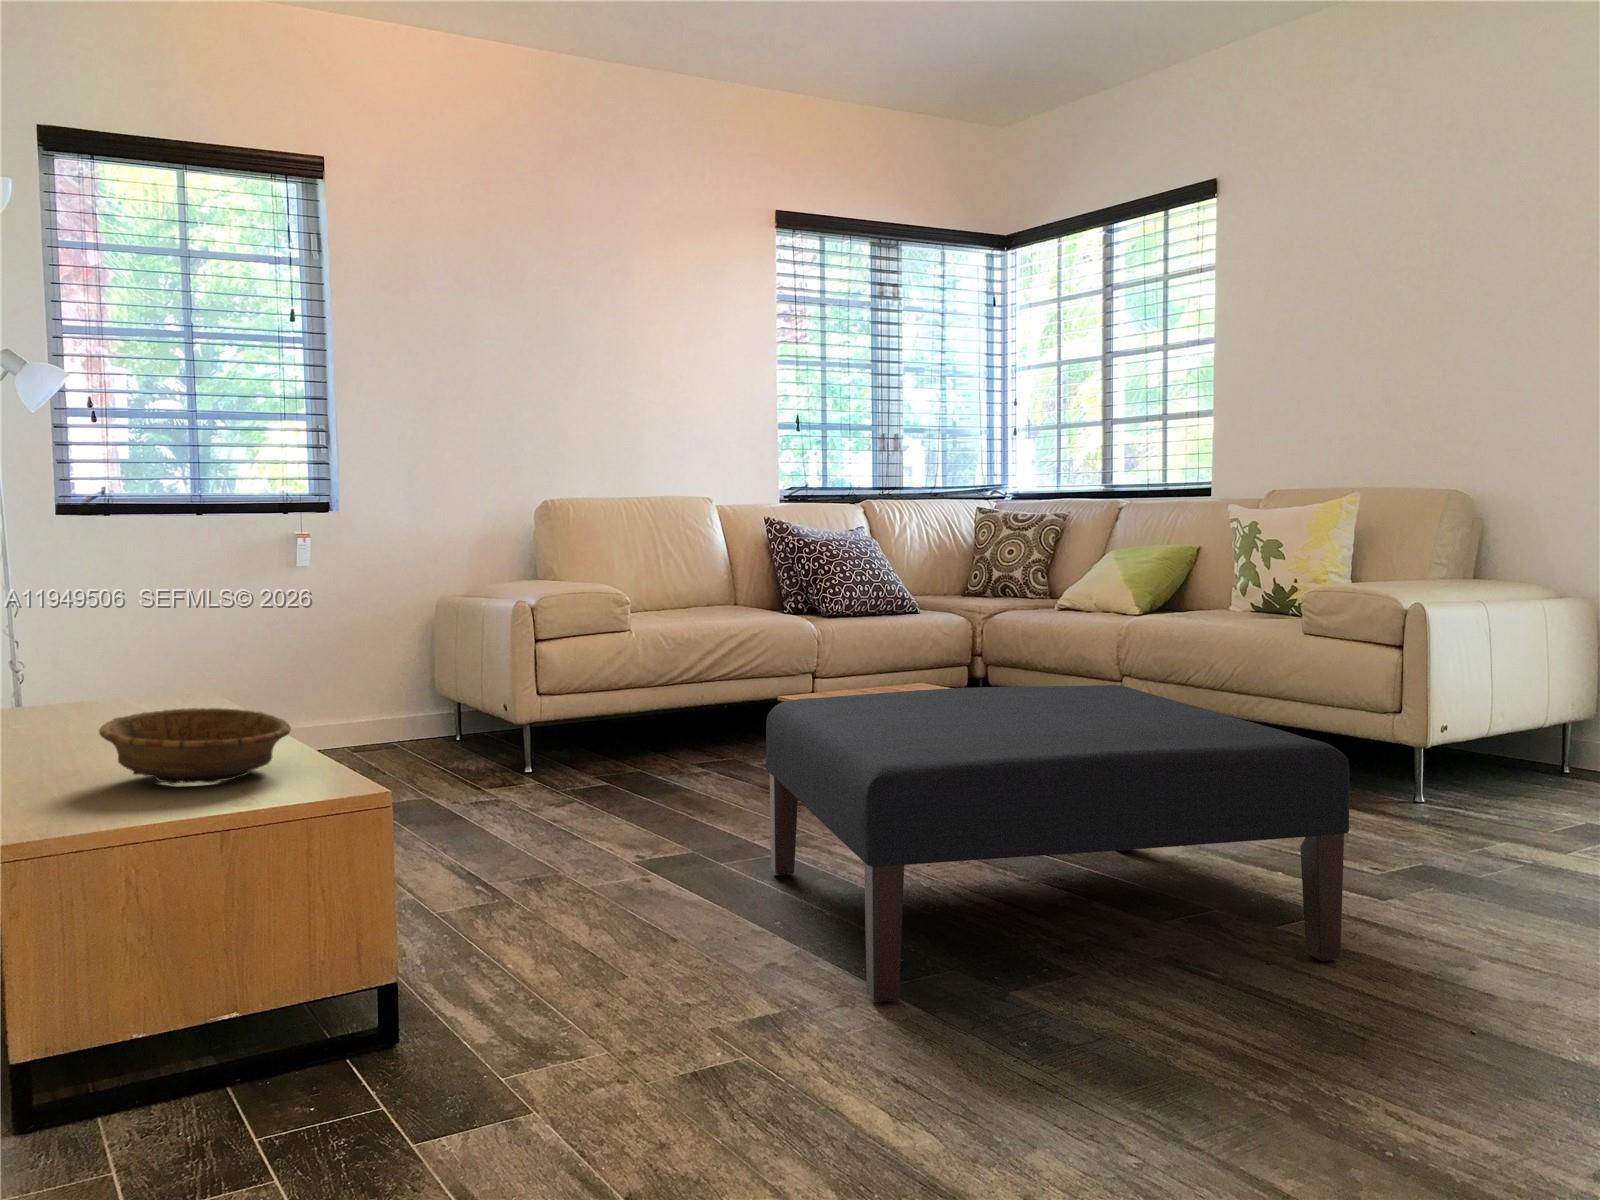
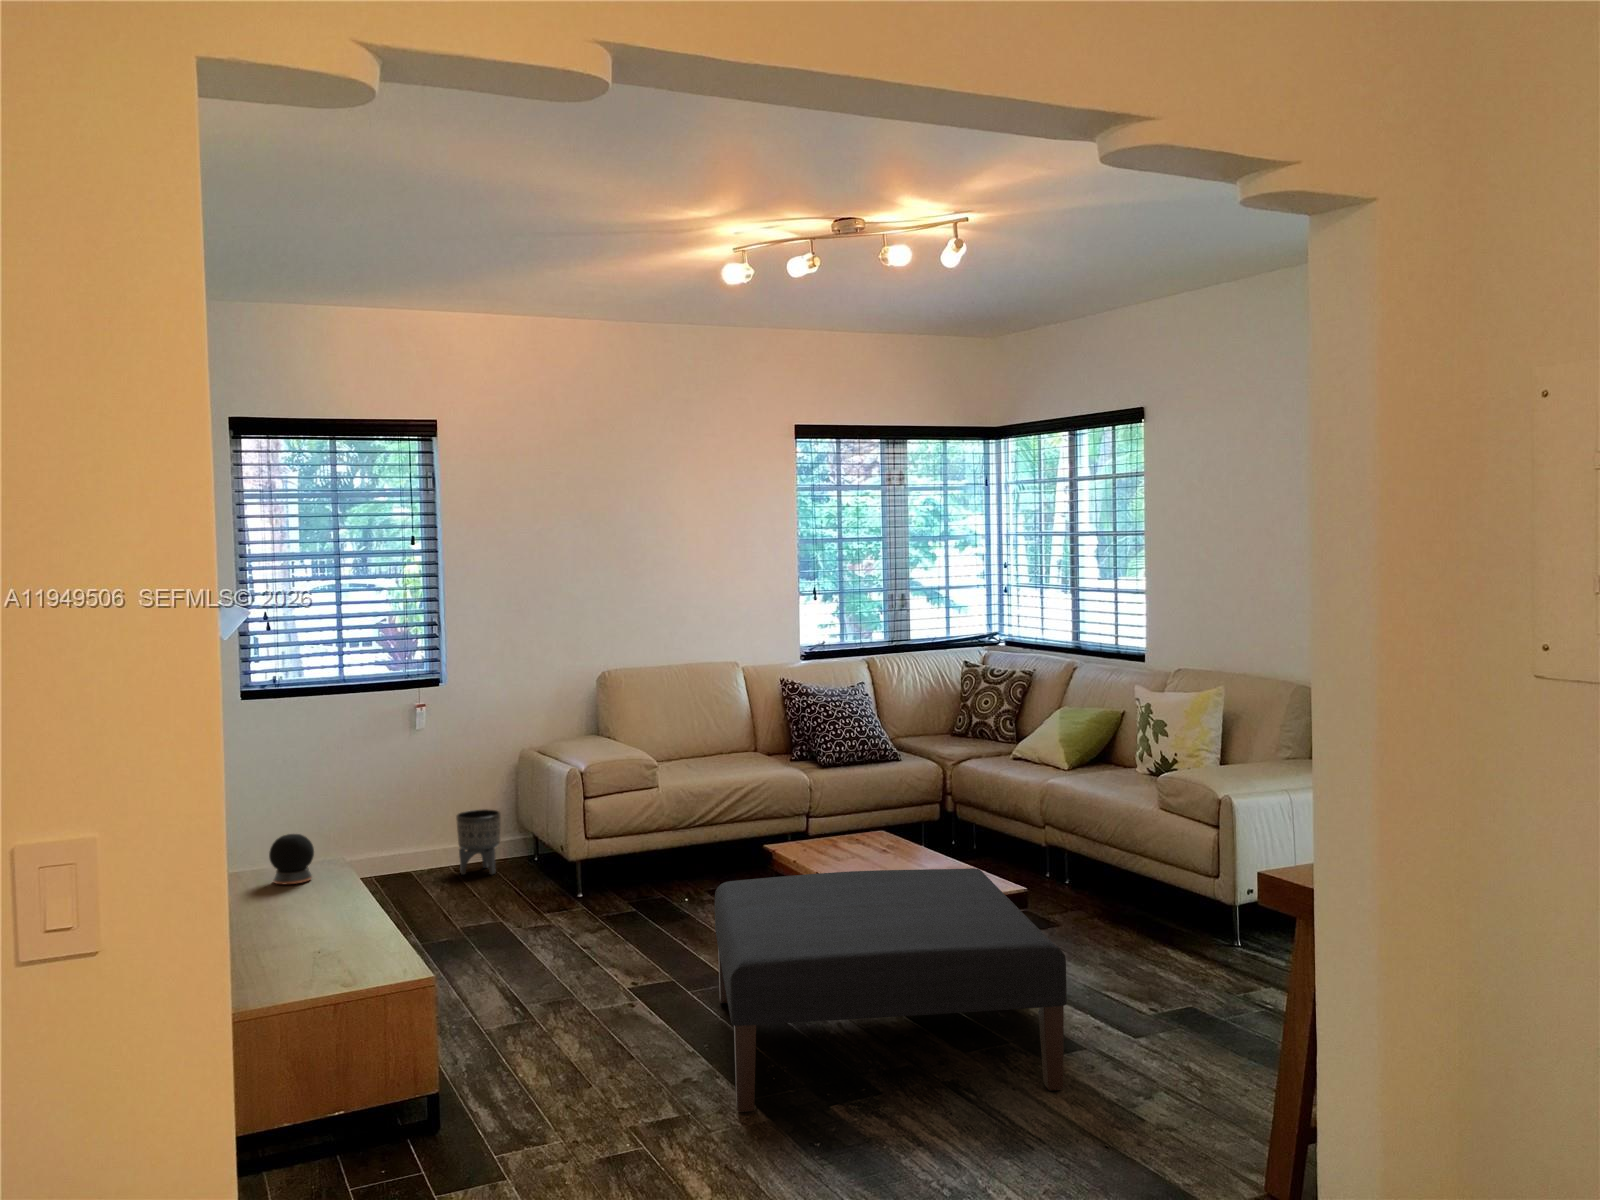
speaker: none [100,636,169,708] -> present [269,834,314,884]
planter: none [350,673,410,756] -> present [456,809,501,874]
decorative bowl: present [99,708,291,784] -> none [264,912,378,968]

